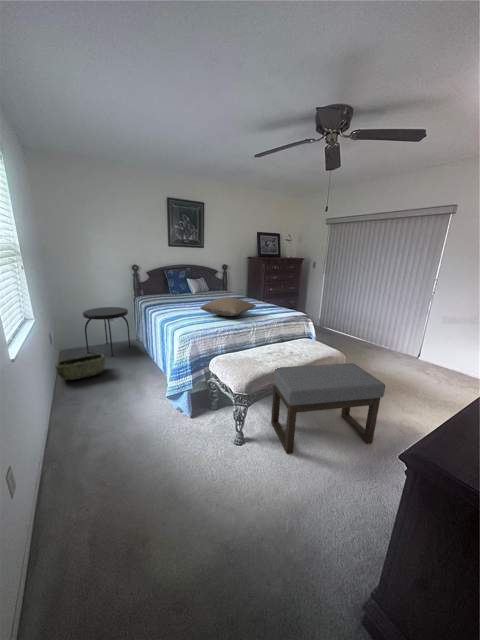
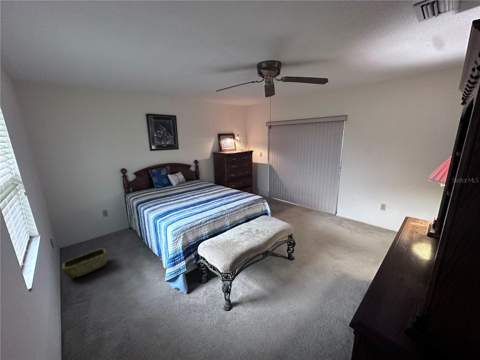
pillow: present [200,297,256,316] -> none [184,192,226,207]
side table: present [83,307,130,356] -> none [82,205,126,247]
ottoman: present [271,363,385,454] -> none [246,233,324,311]

